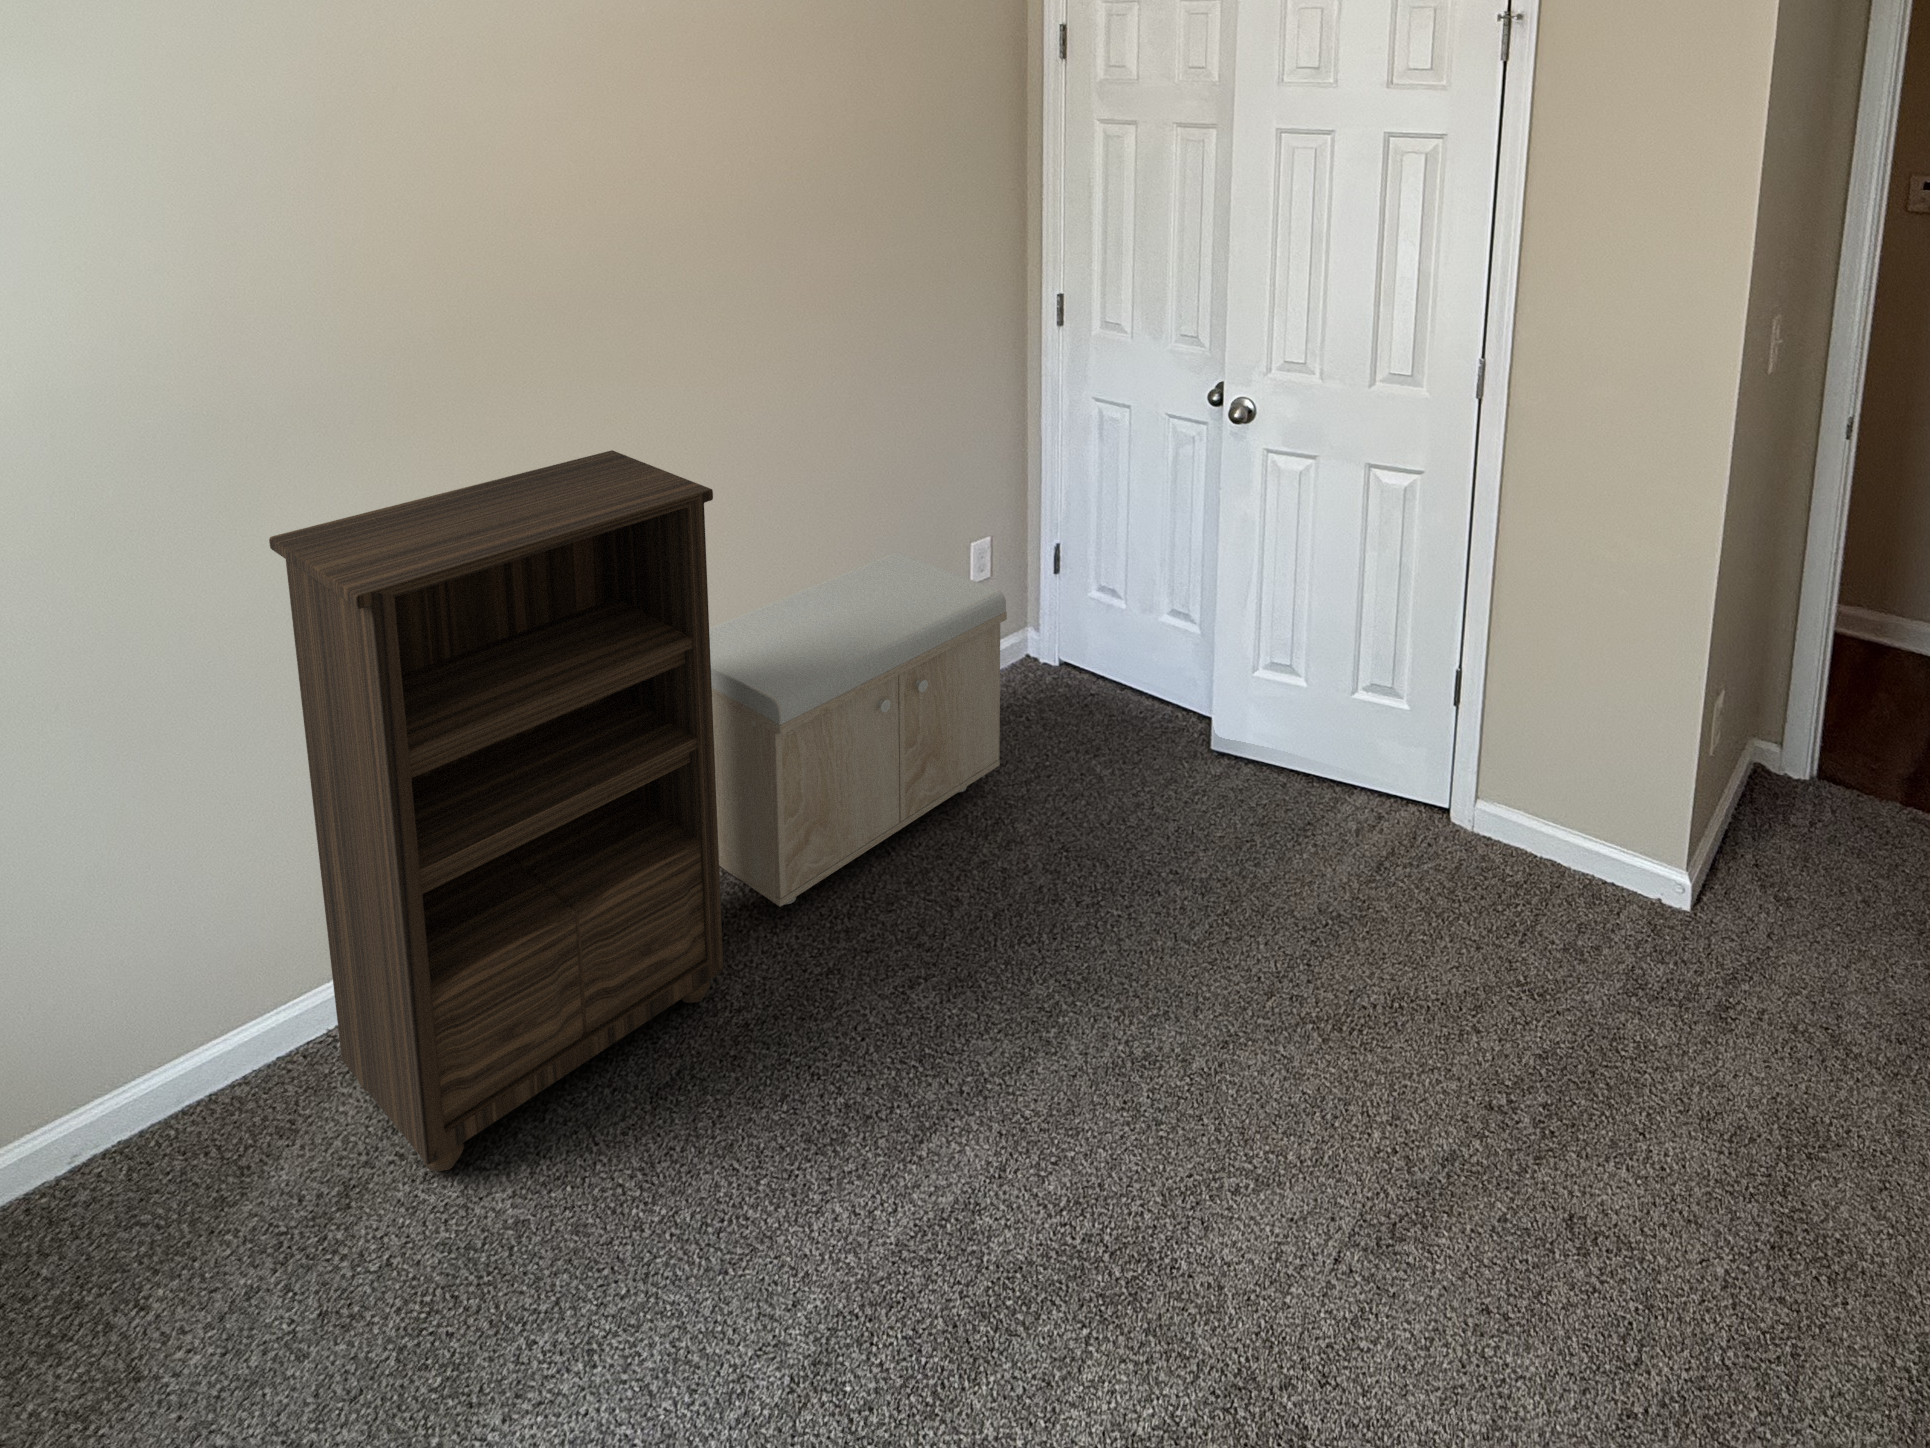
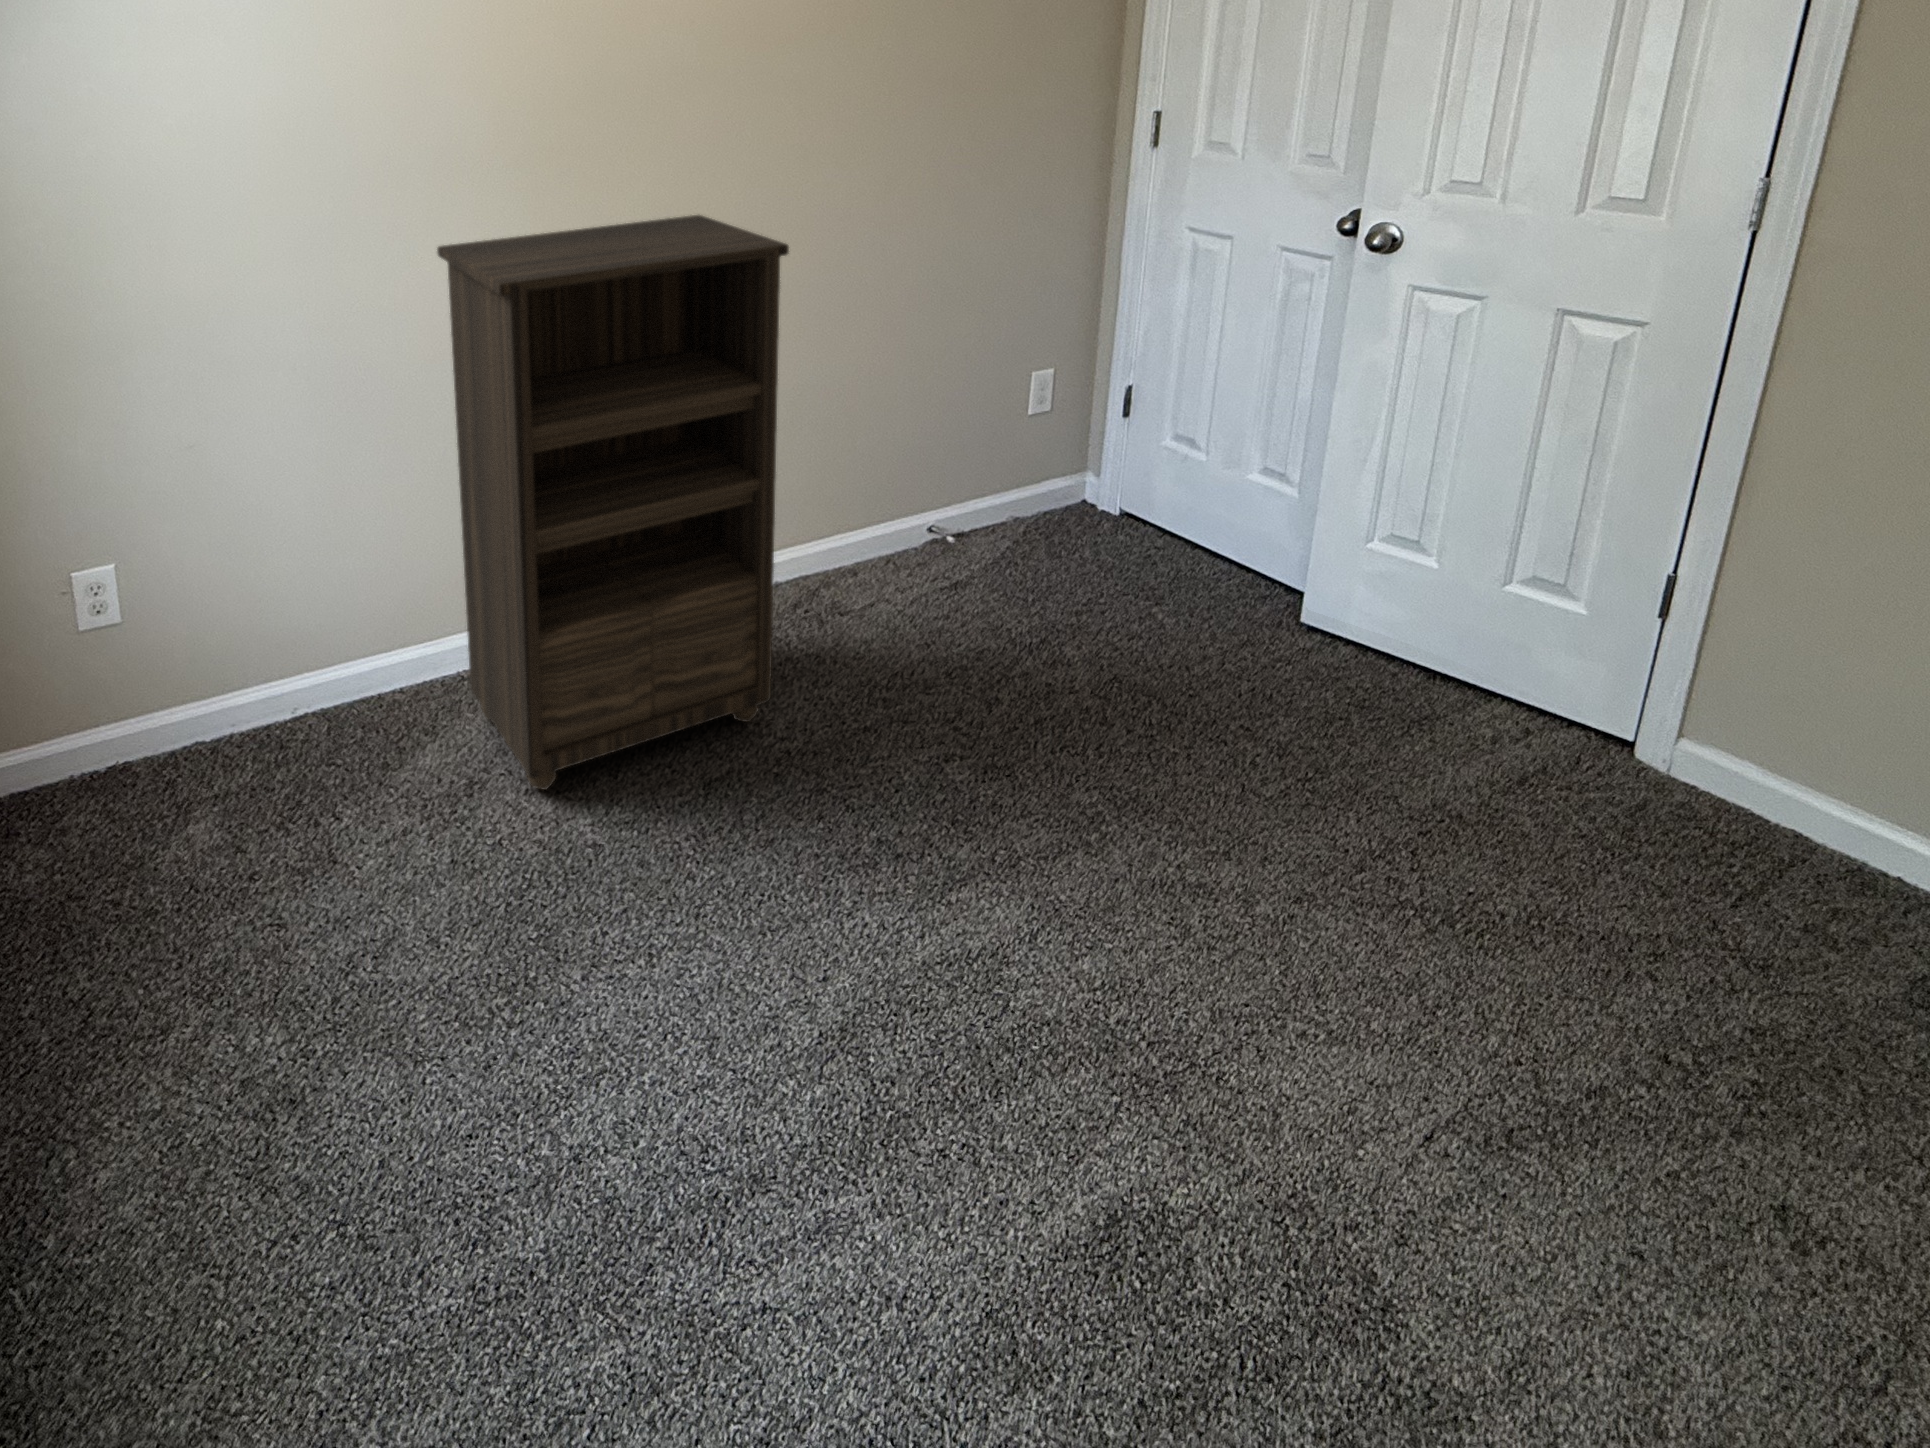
storage bench: present [709,552,1007,907] -> none [730,366,1069,666]

